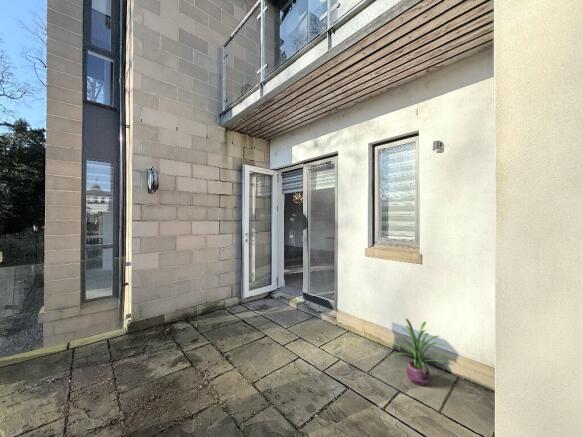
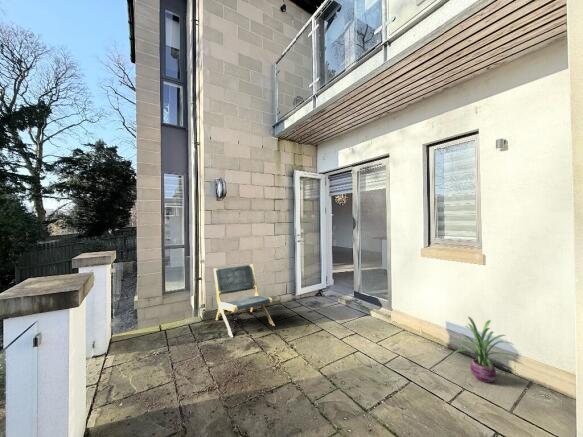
lounge chair: none [142,266,213,351] -> present [214,264,275,337]

